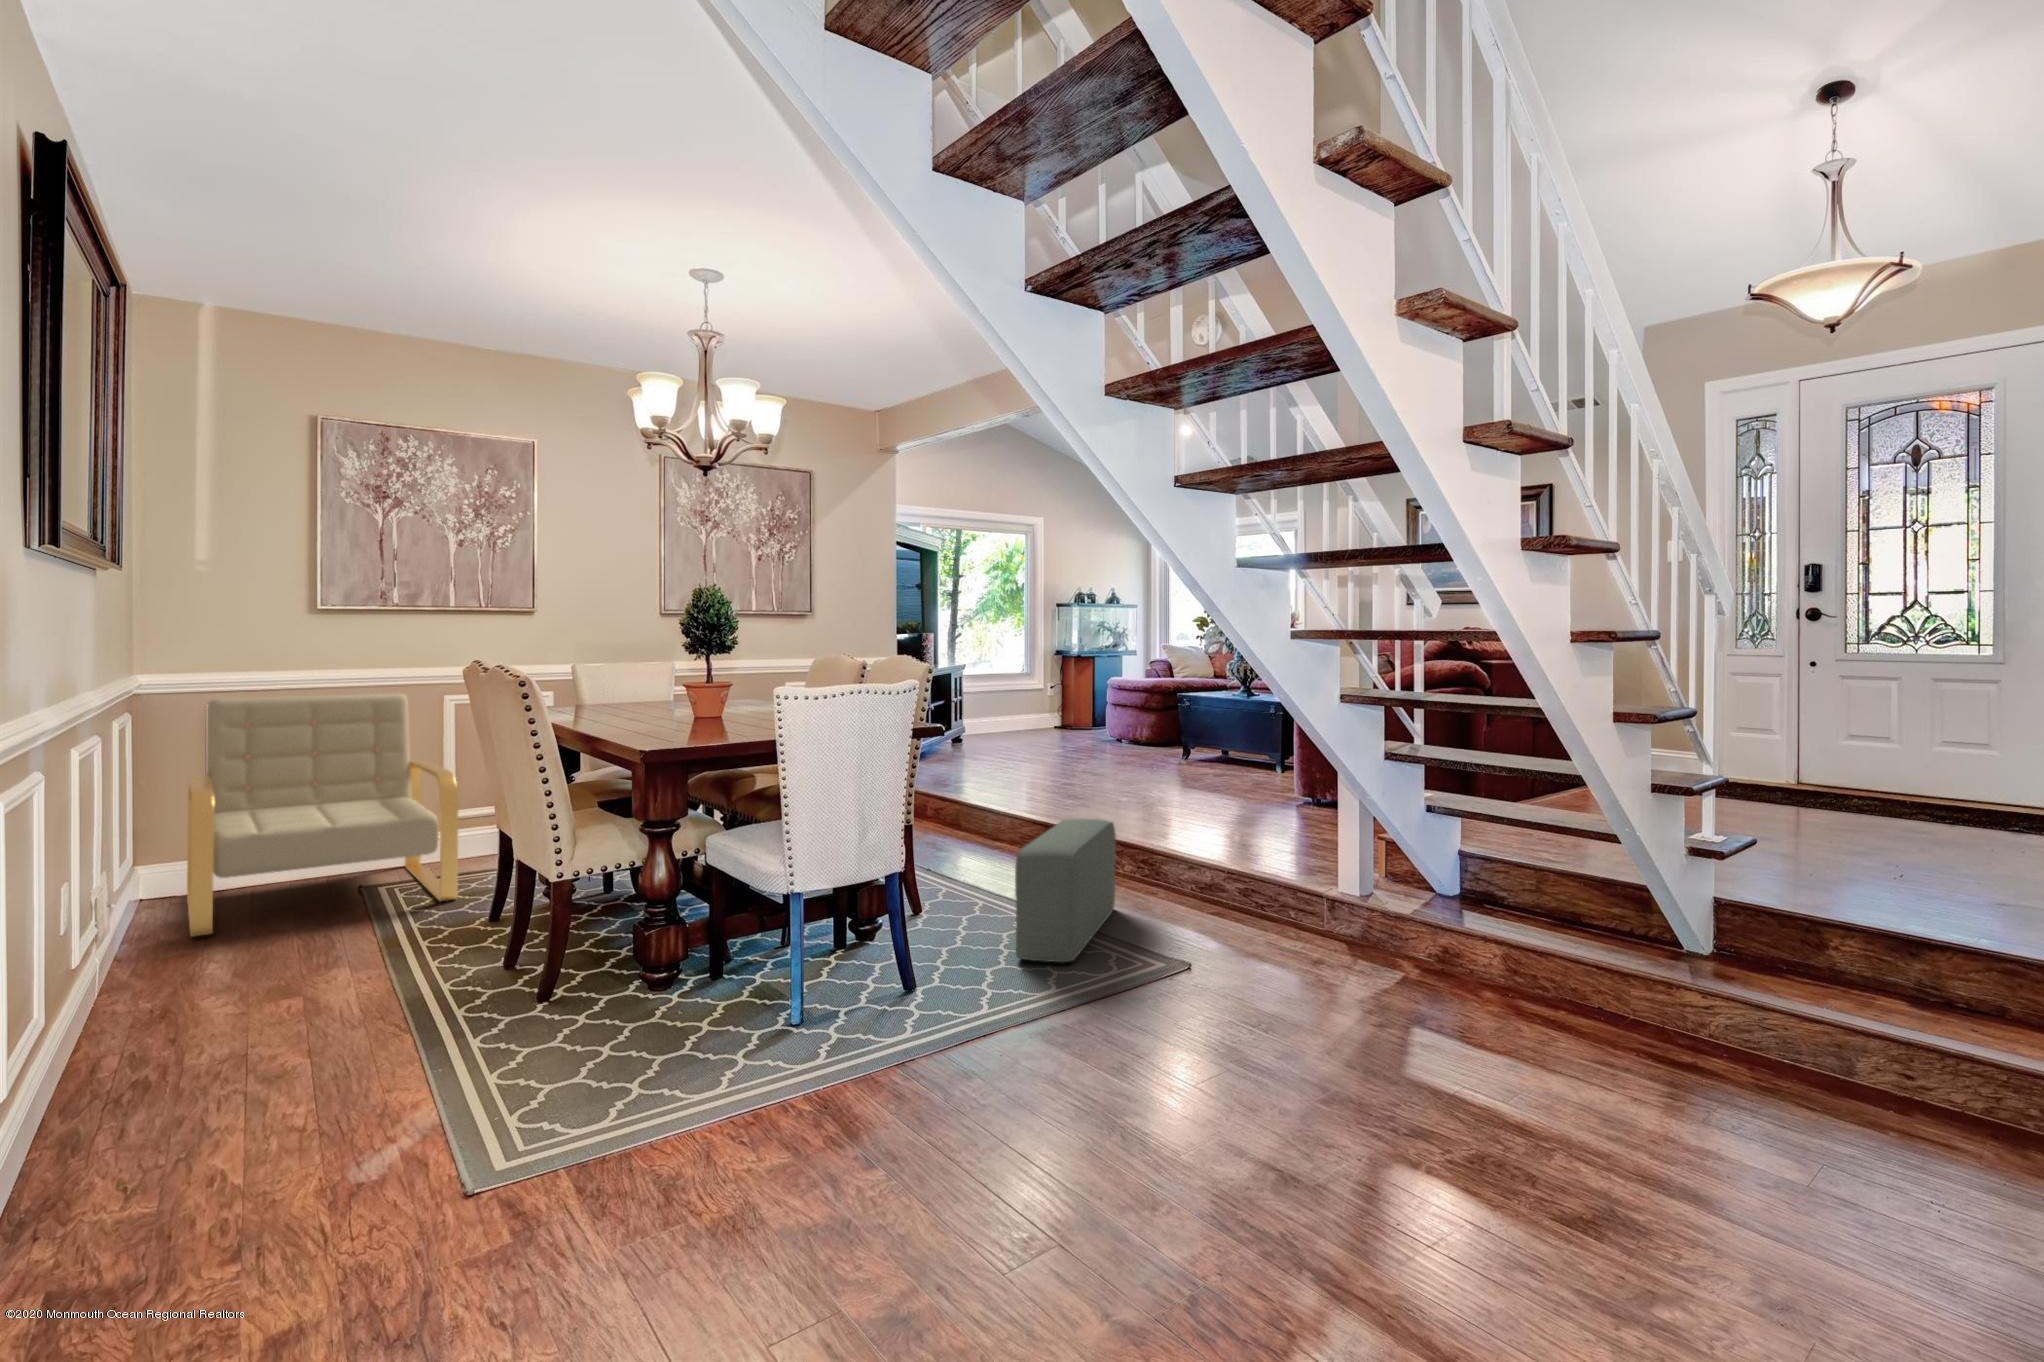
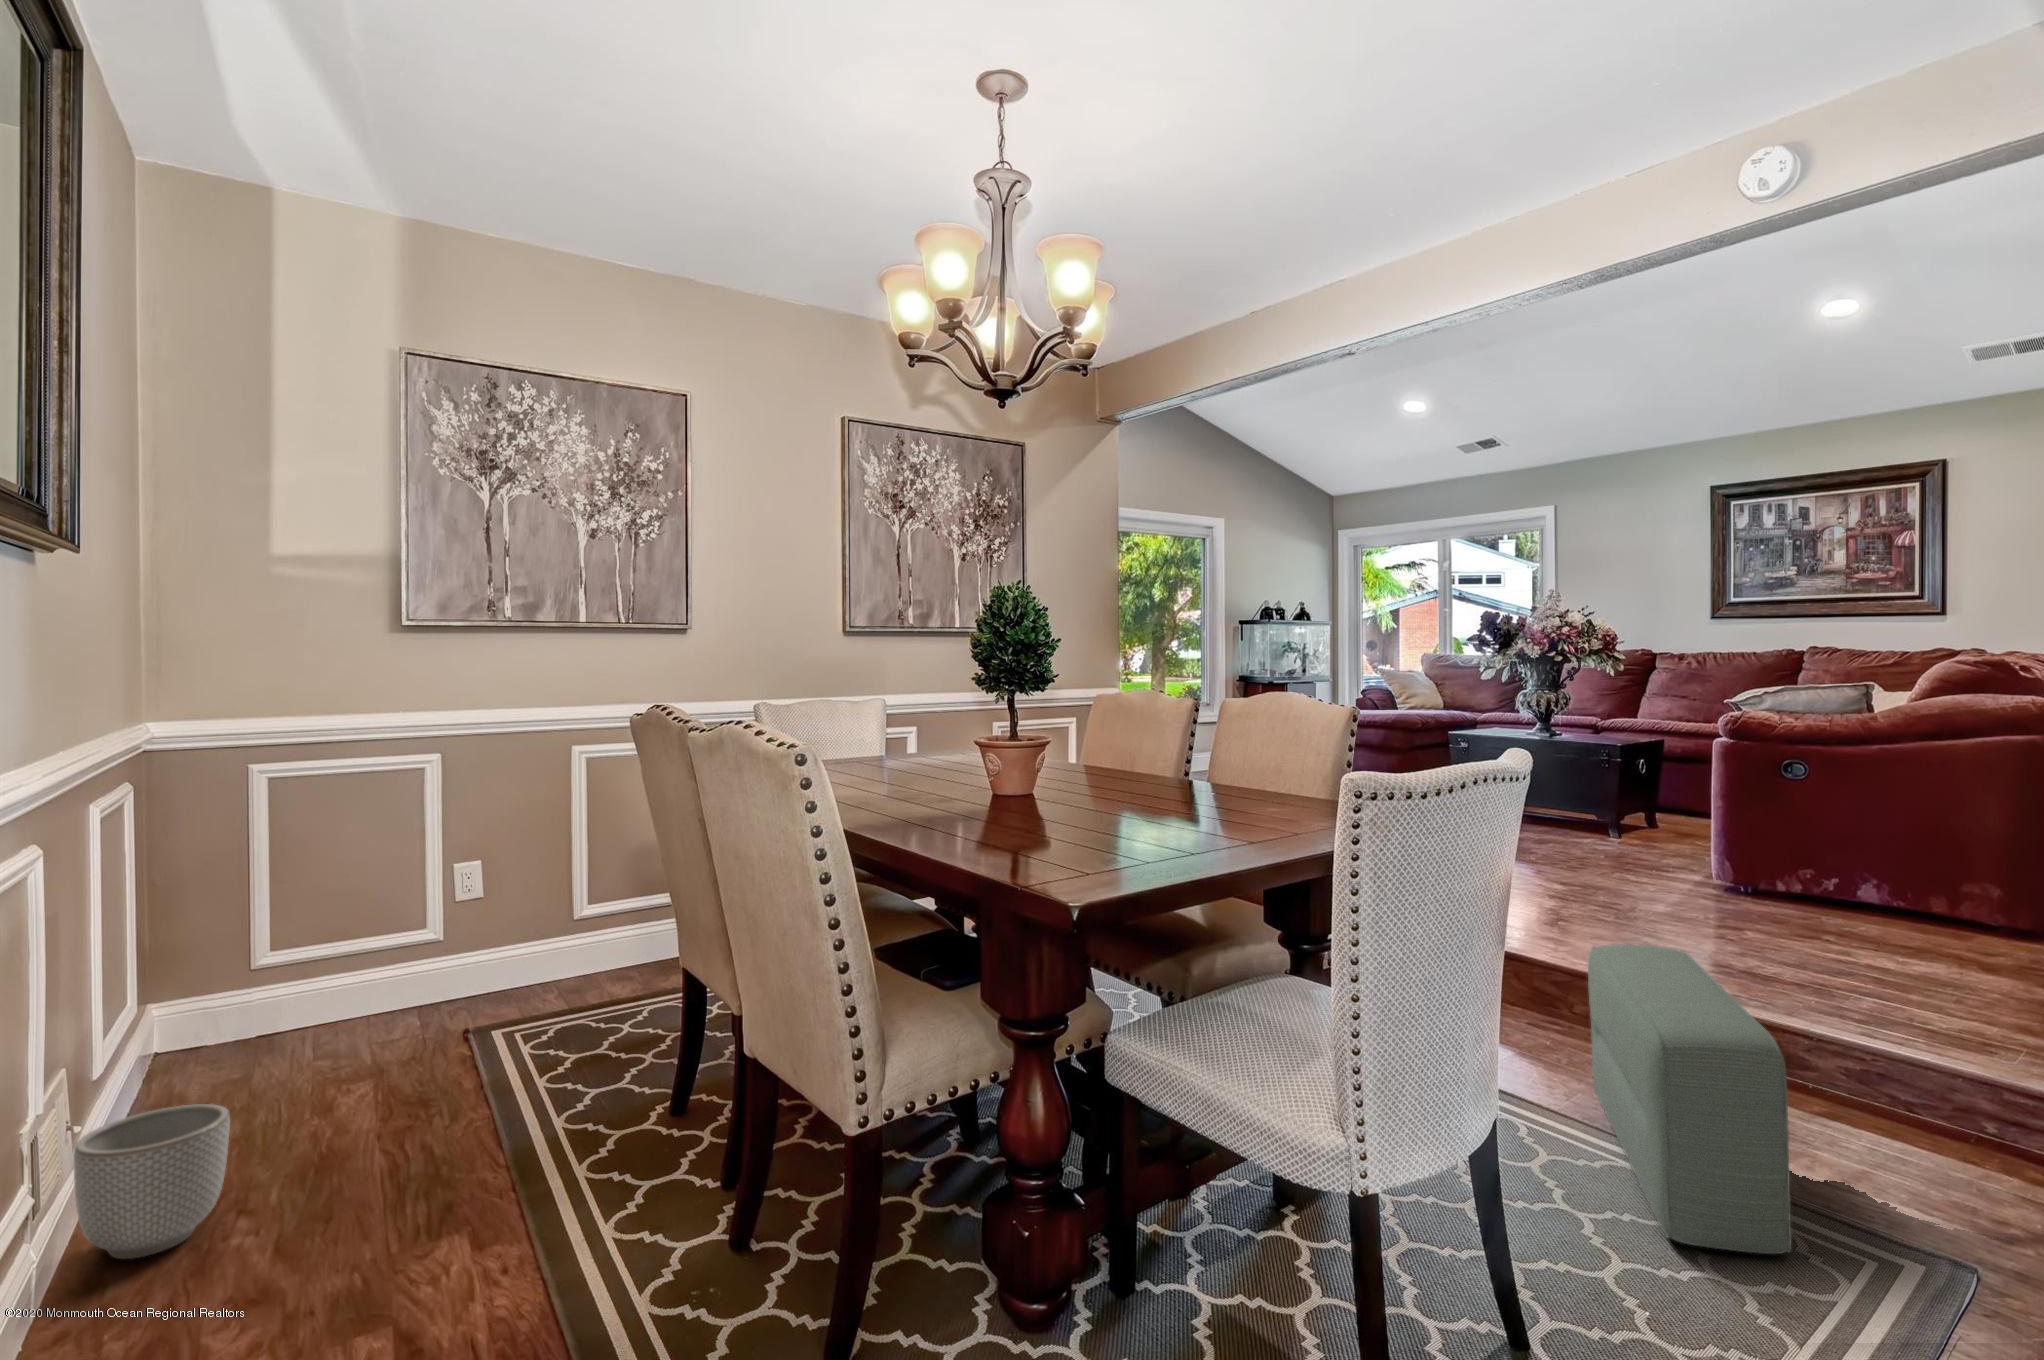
armchair: present [187,694,458,937] -> none [200,745,610,1158]
planter: none [124,896,213,973] -> present [73,1104,230,1259]

